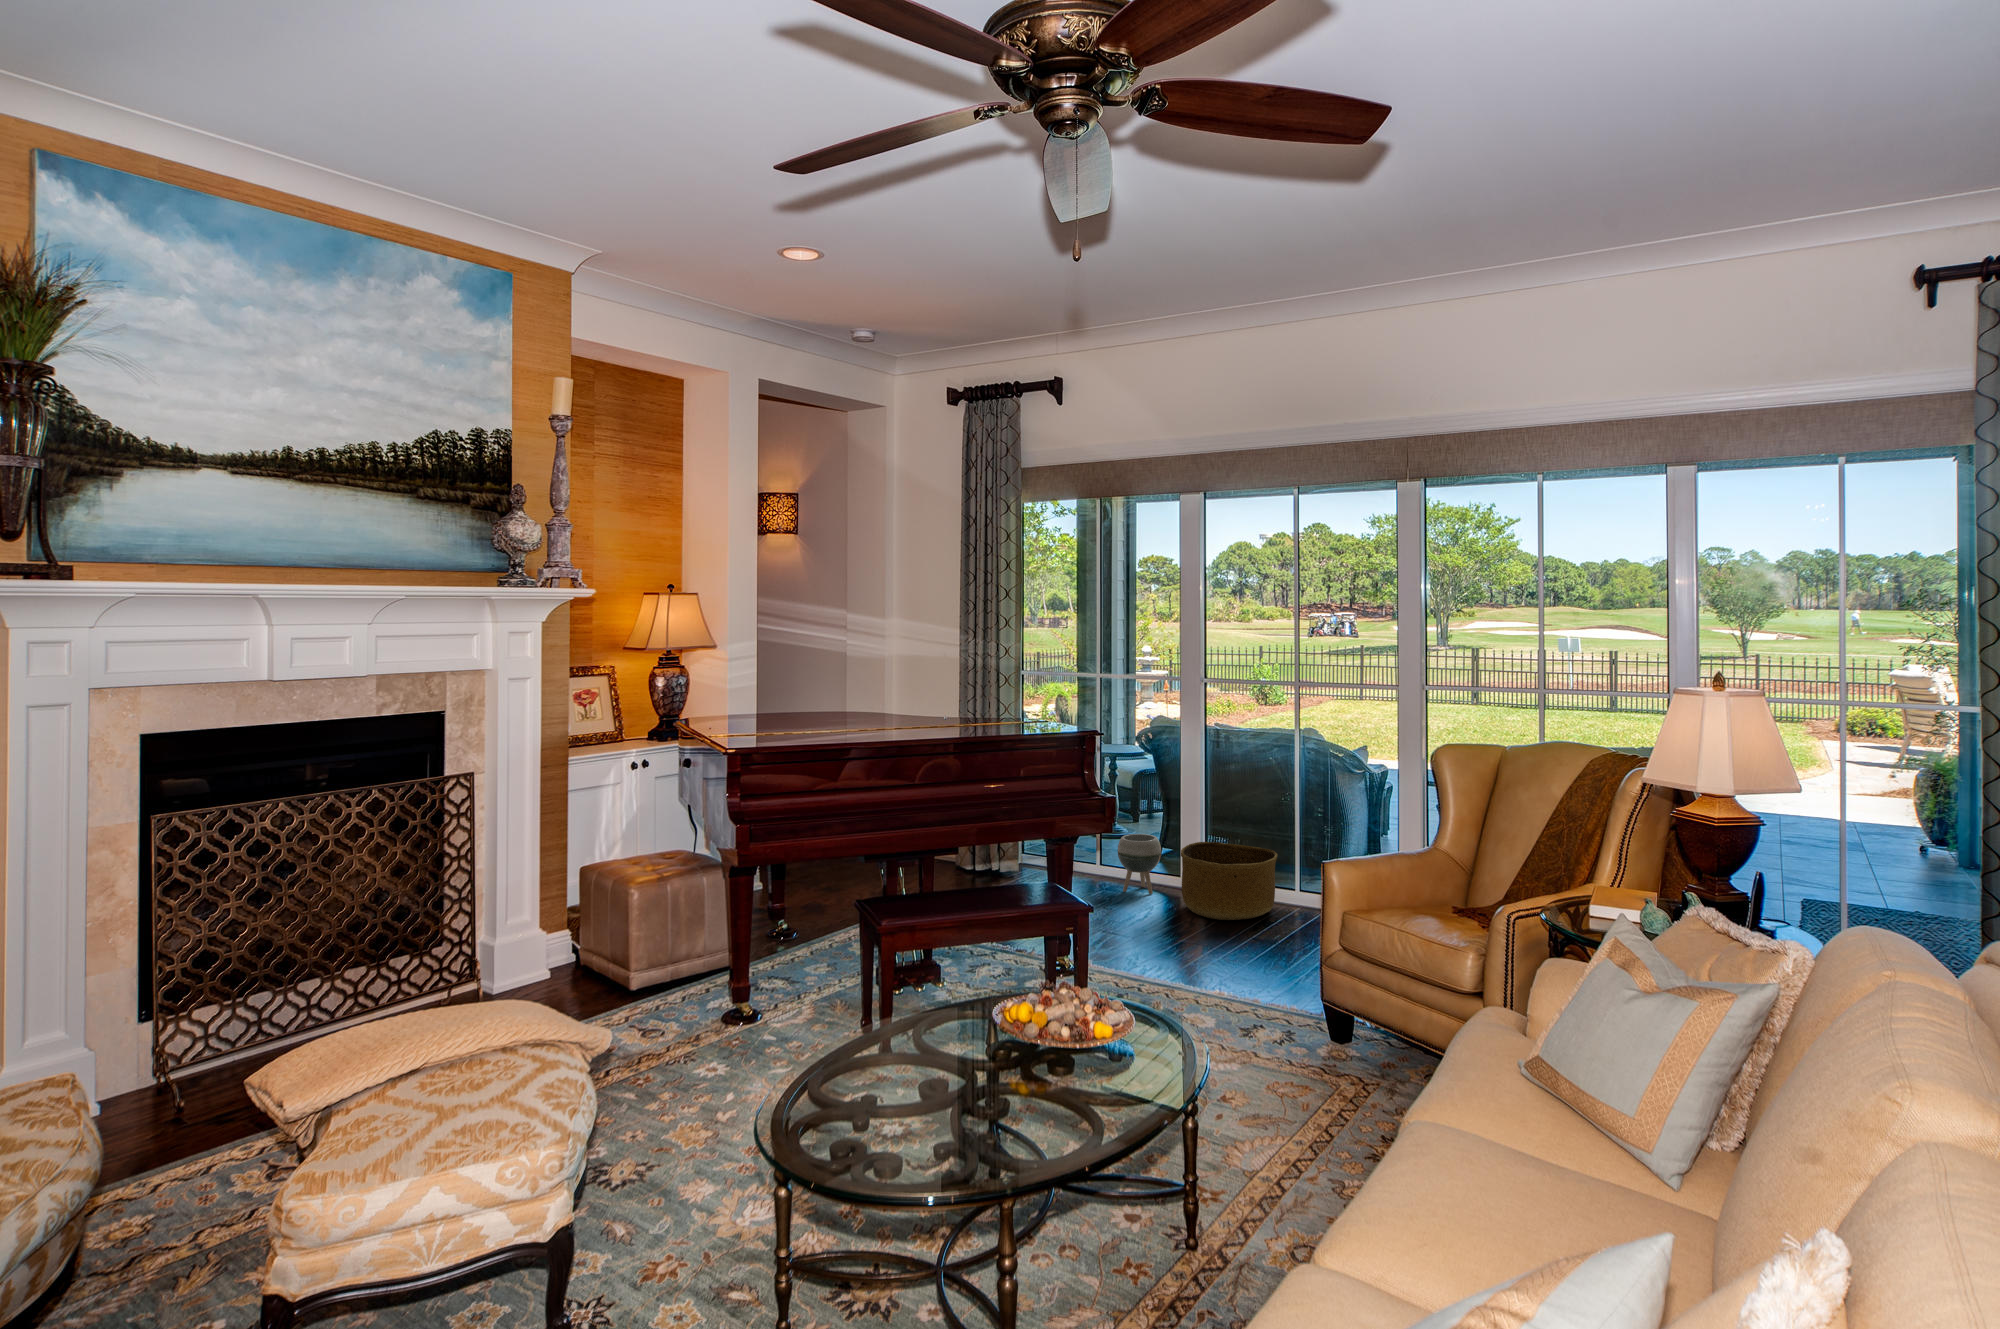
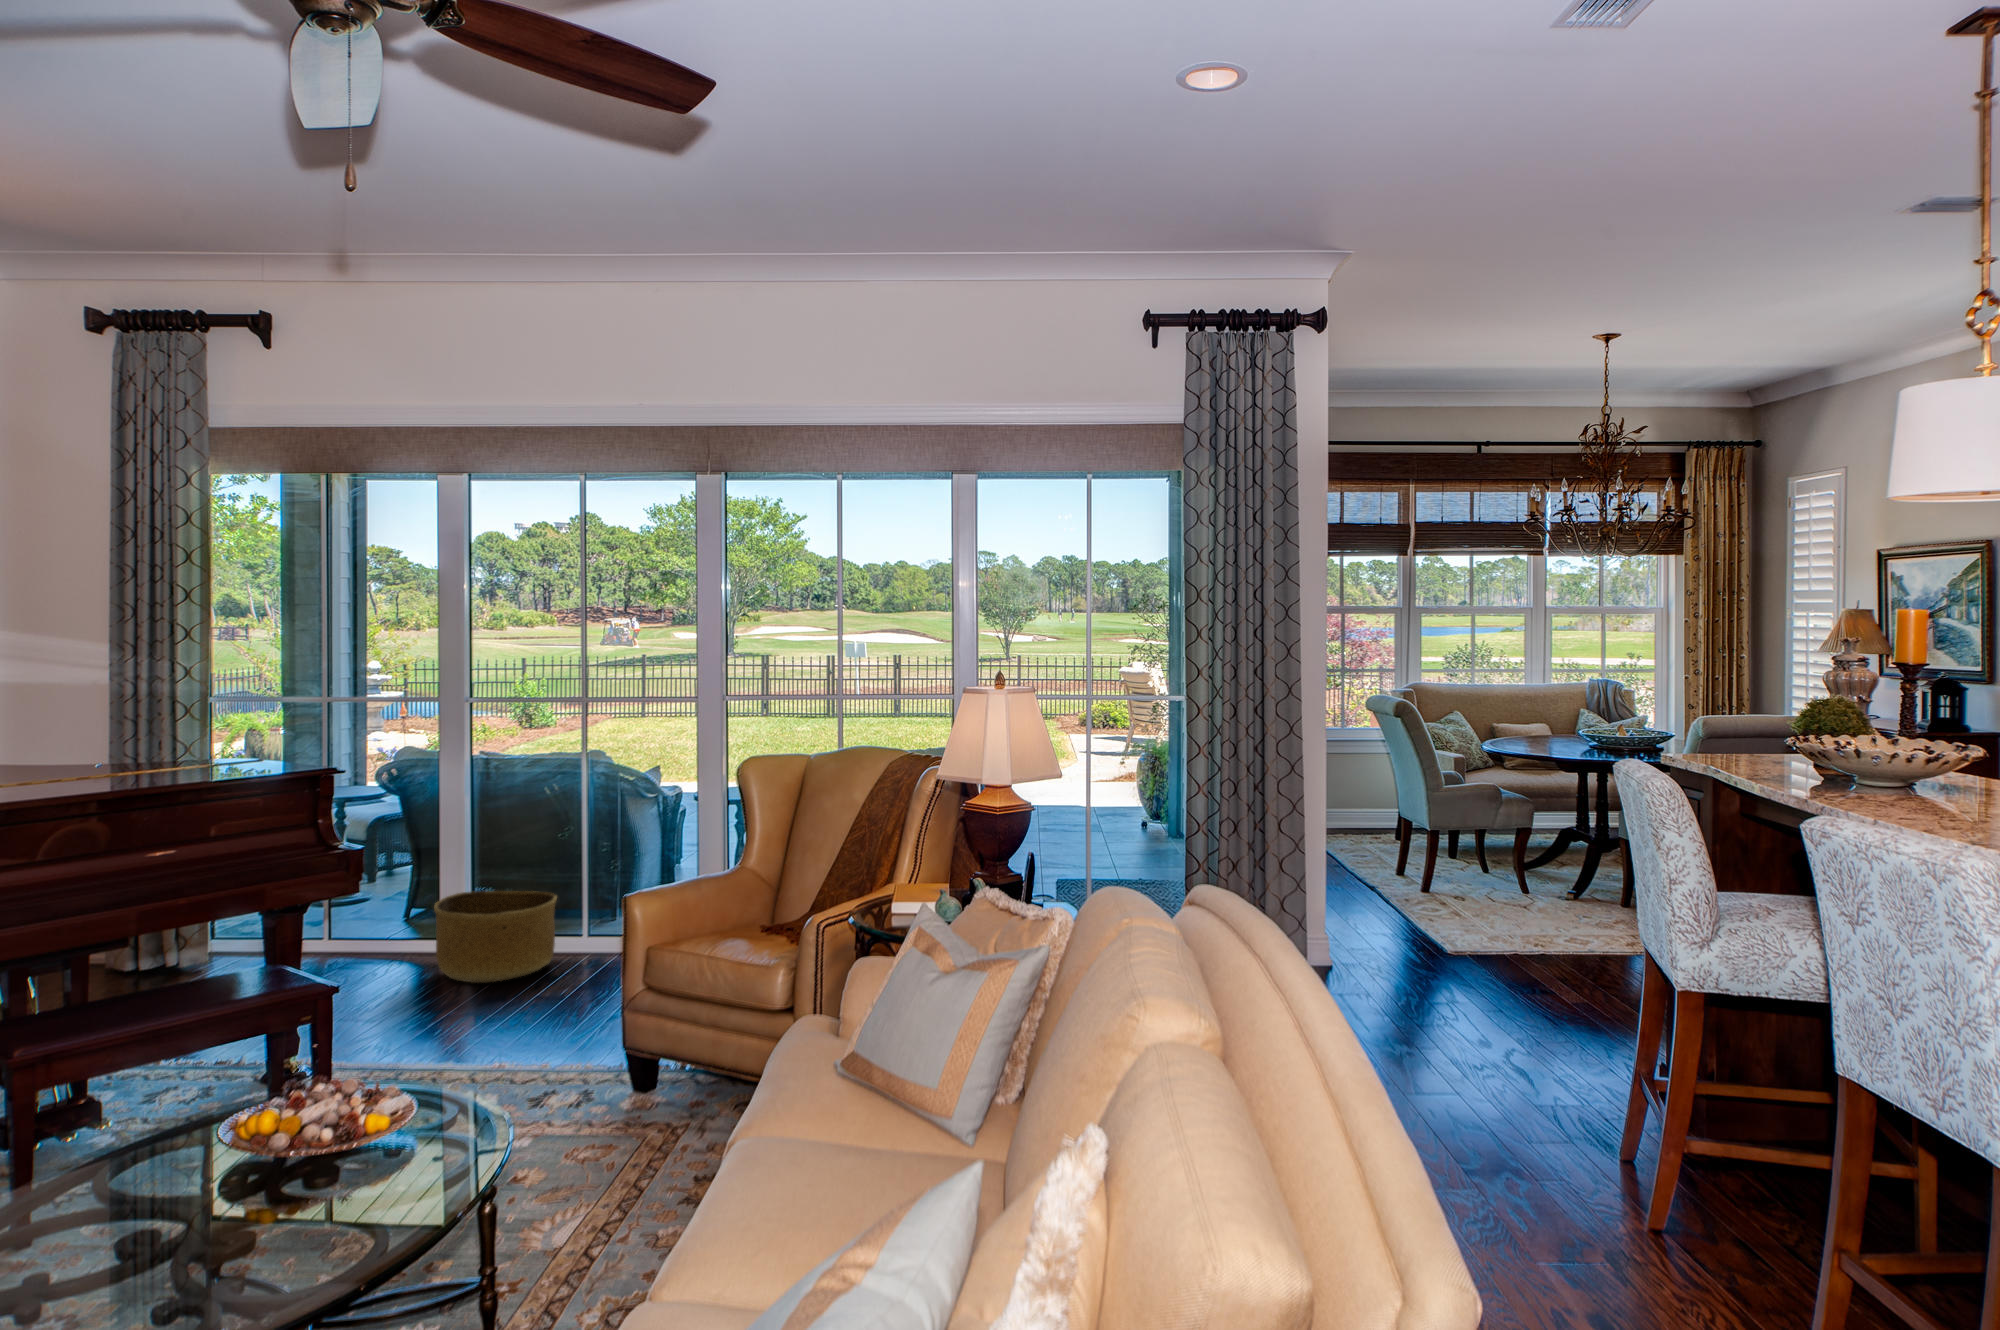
planter: present [1118,834,1161,894] -> none [350,892,410,967]

